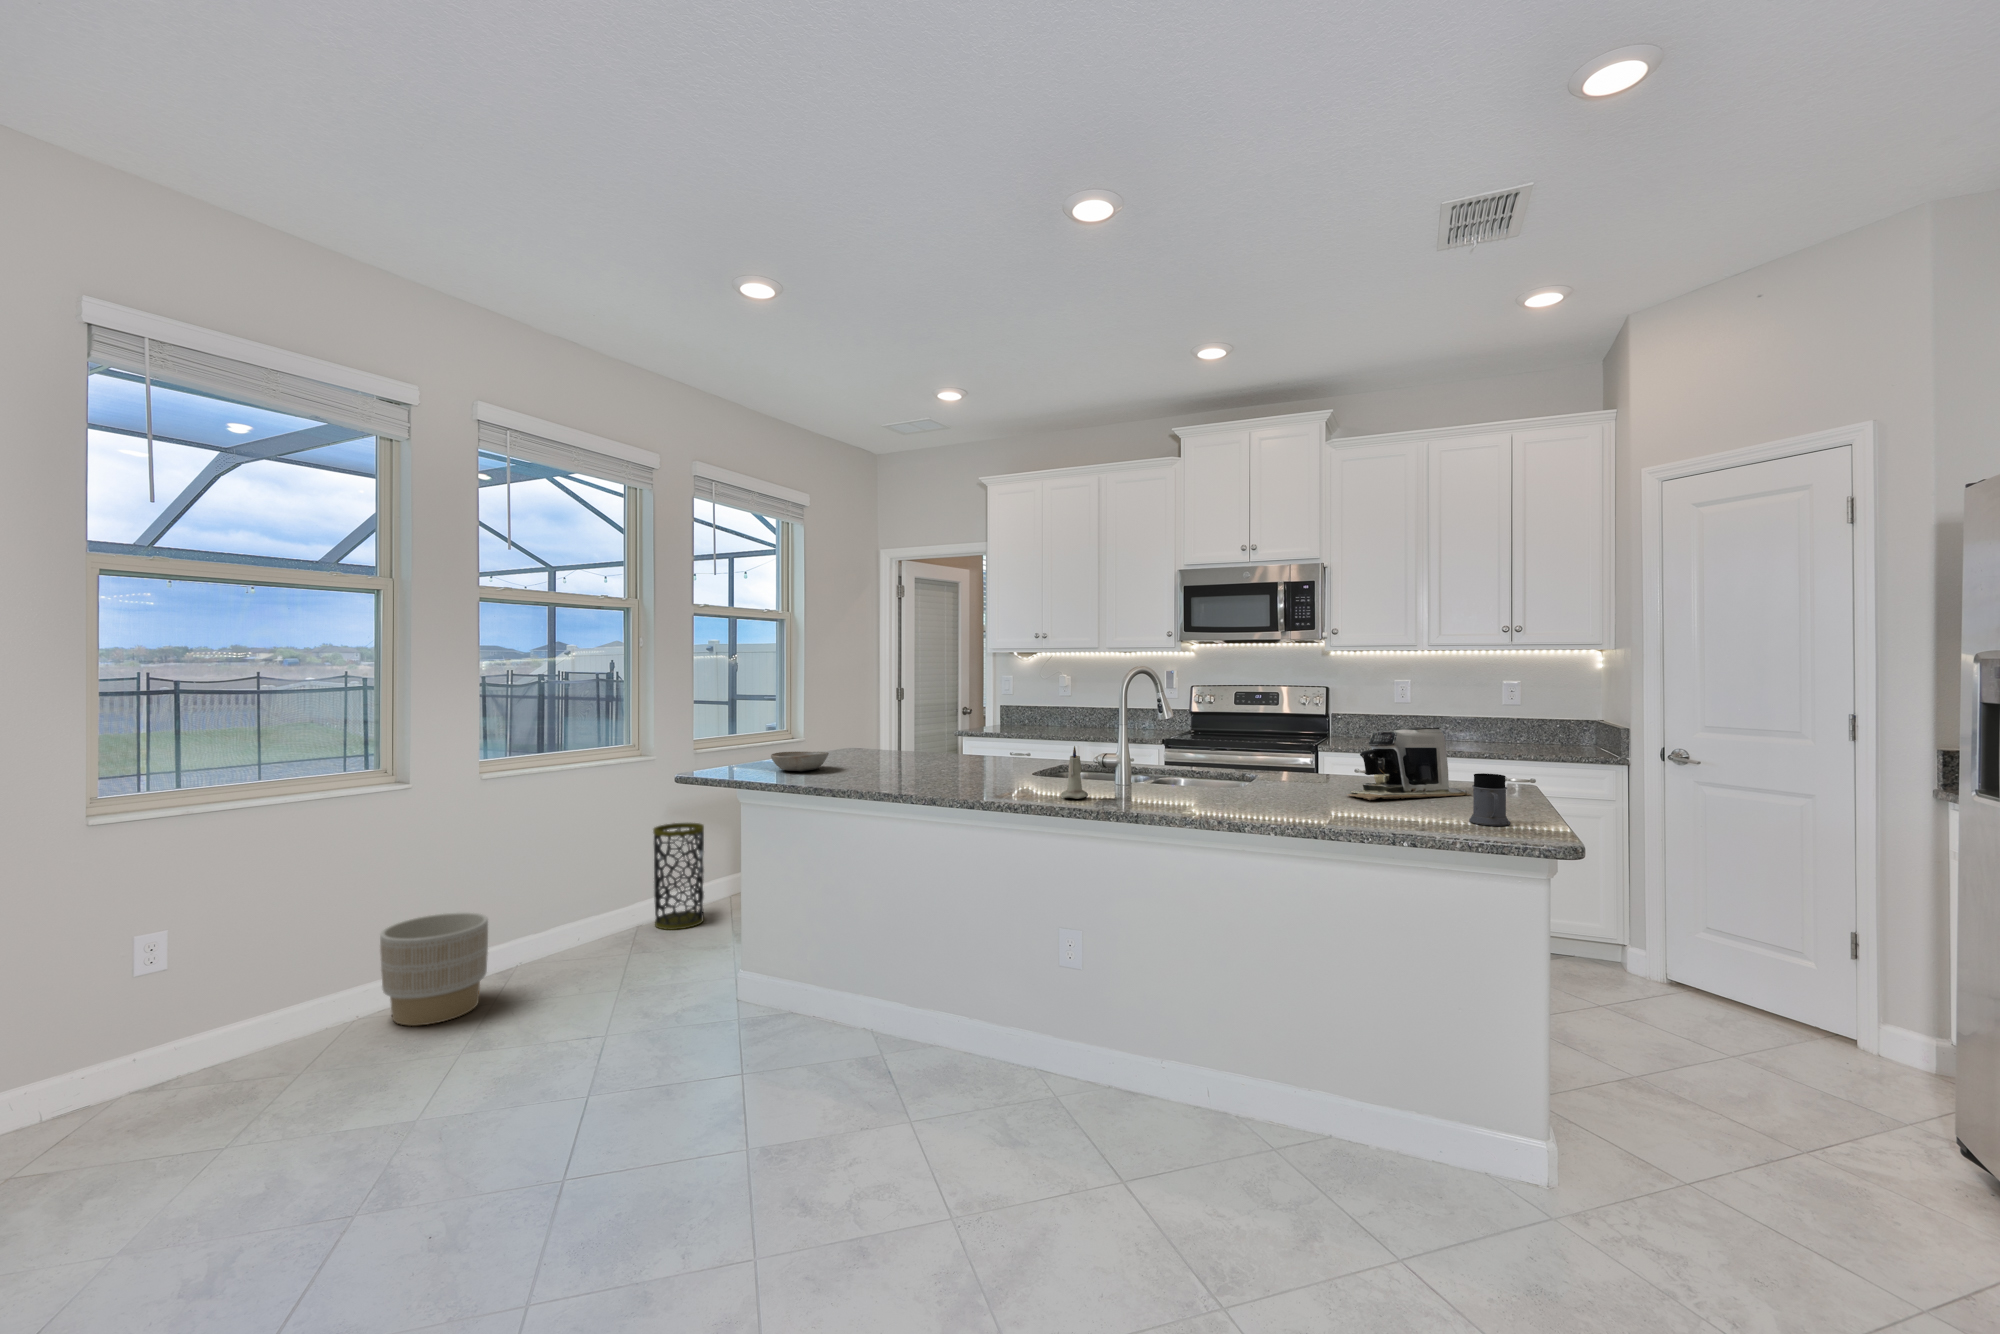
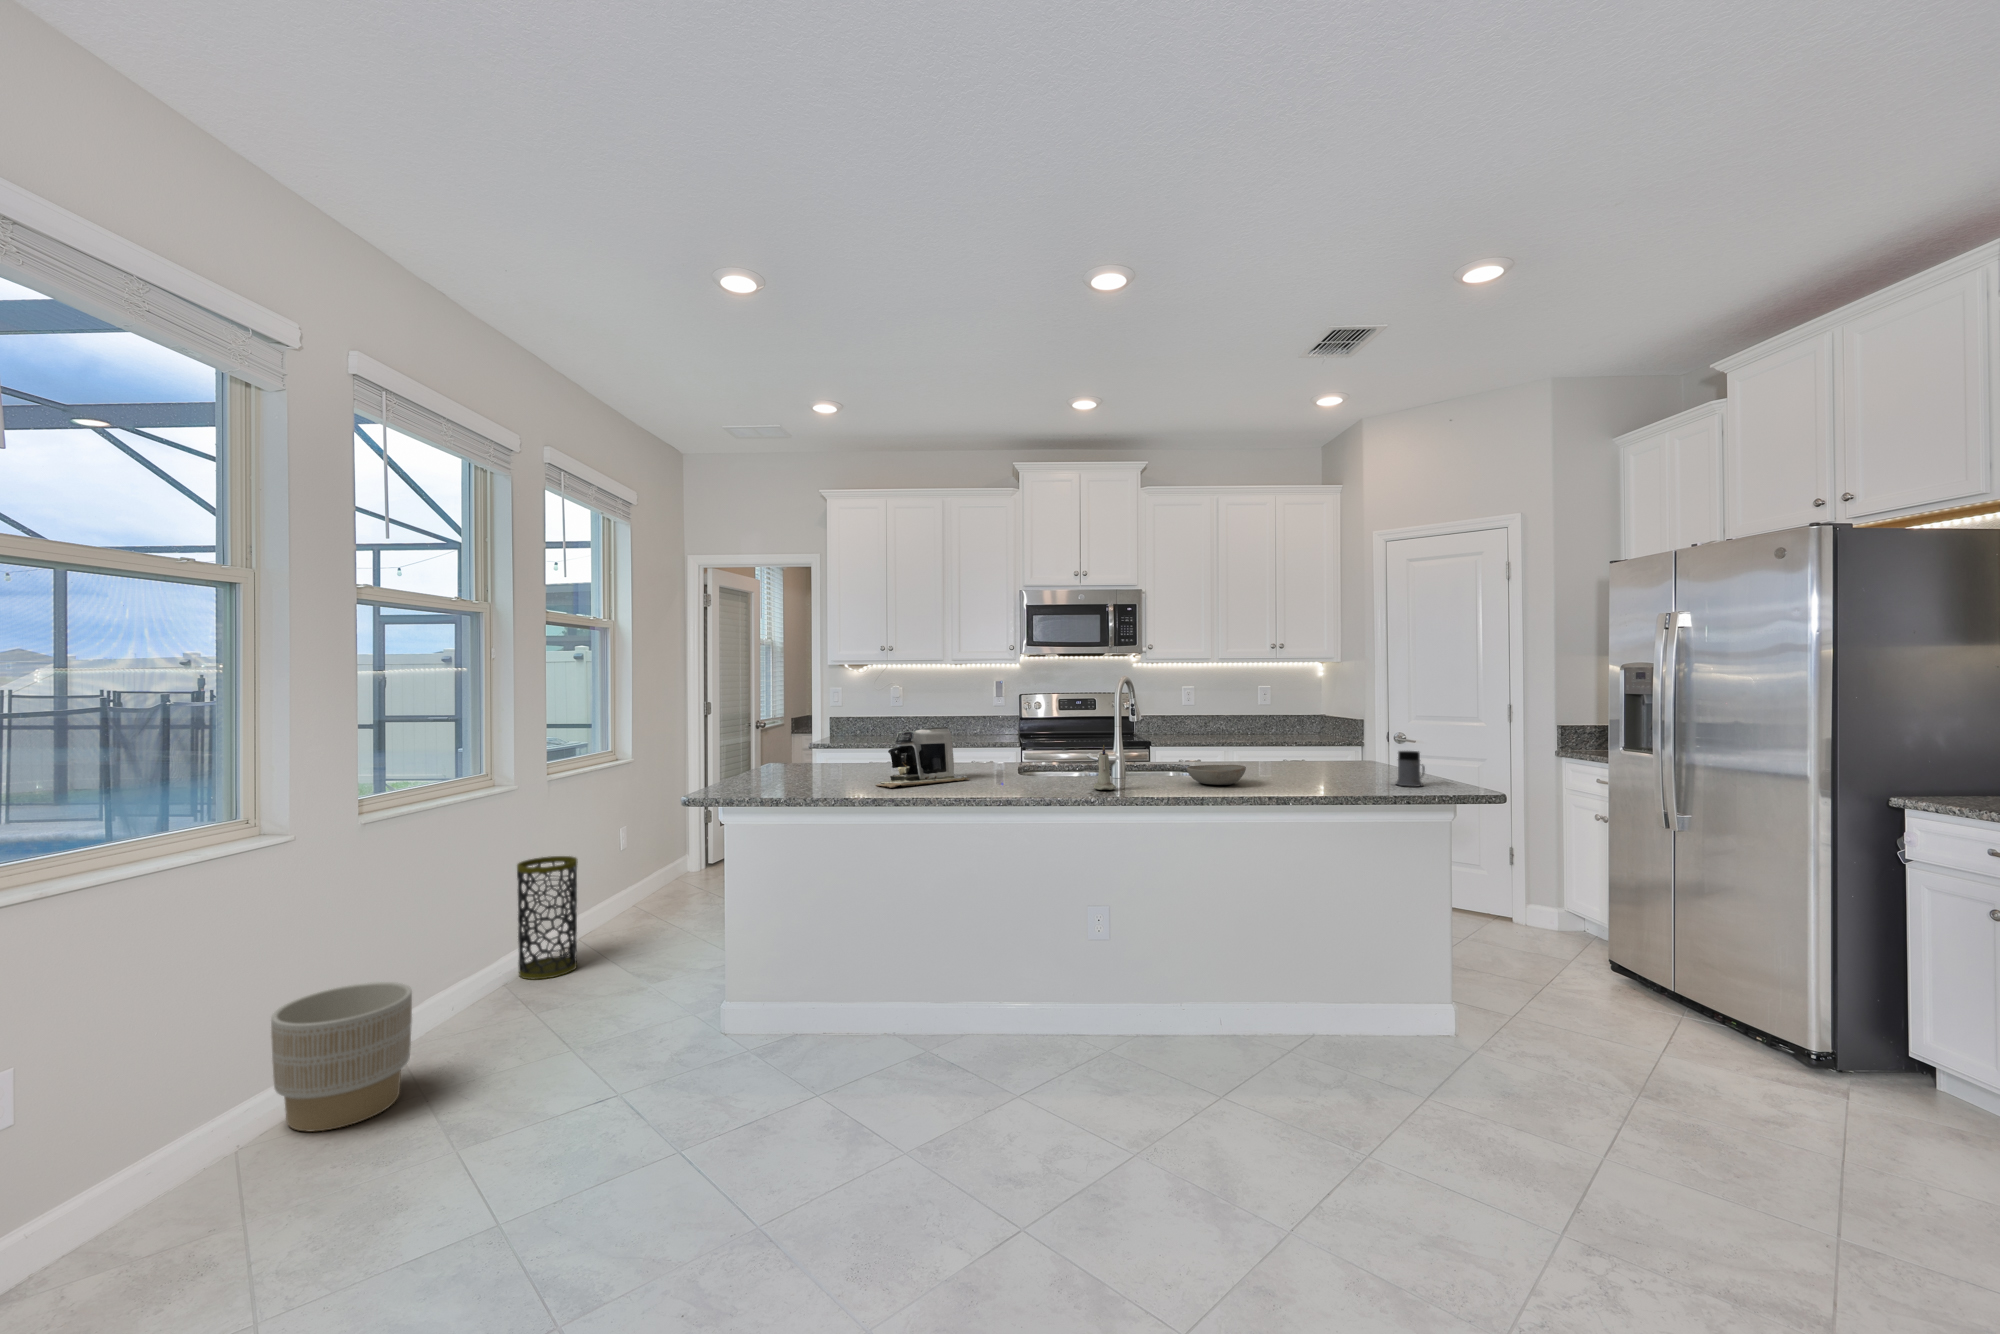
coffee maker: present [1348,727,1471,800] -> present [878,727,968,788]
bowl: present [771,752,829,771] -> present [1187,765,1246,785]

